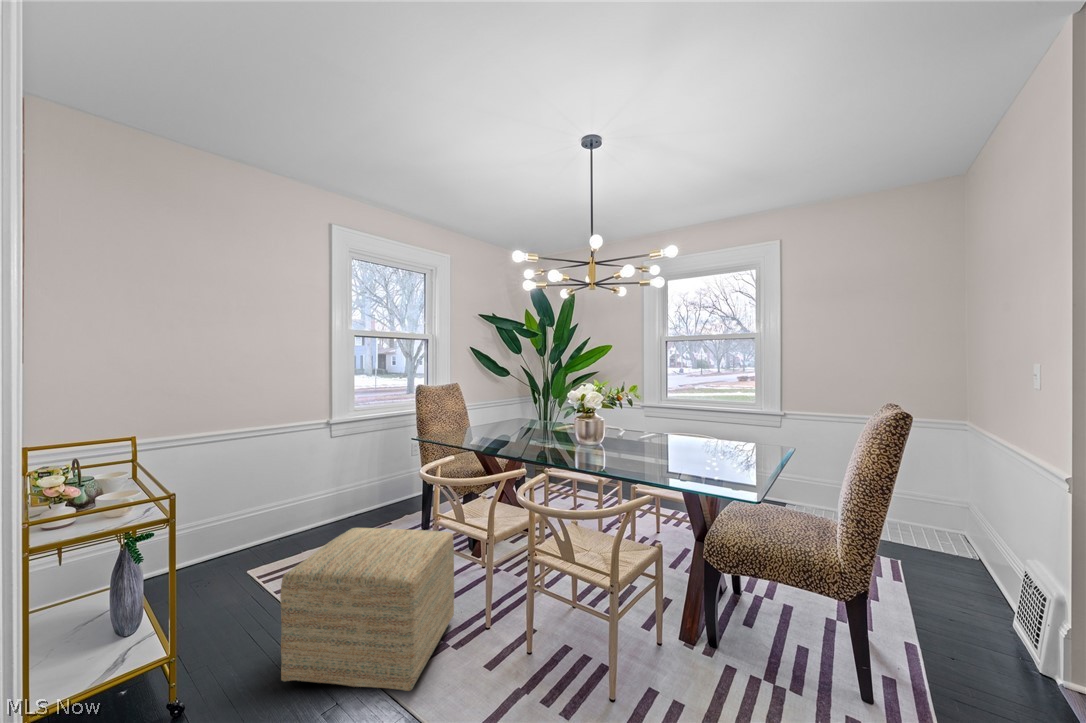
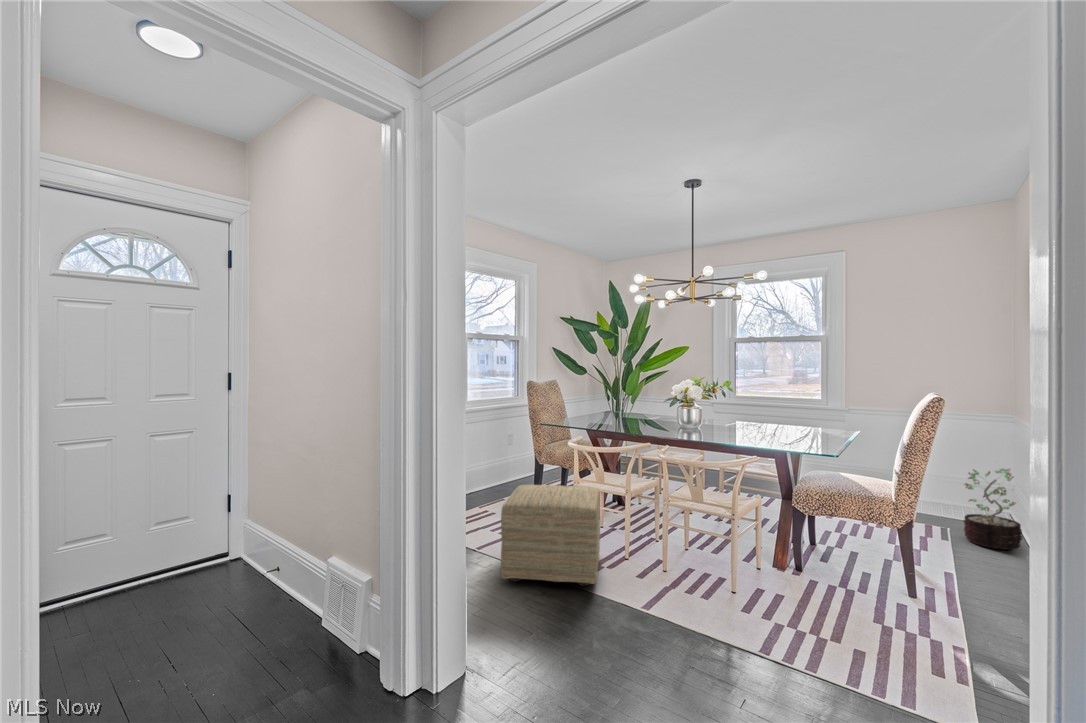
decorative plant: none [922,492,998,599] -> present [964,469,1022,550]

